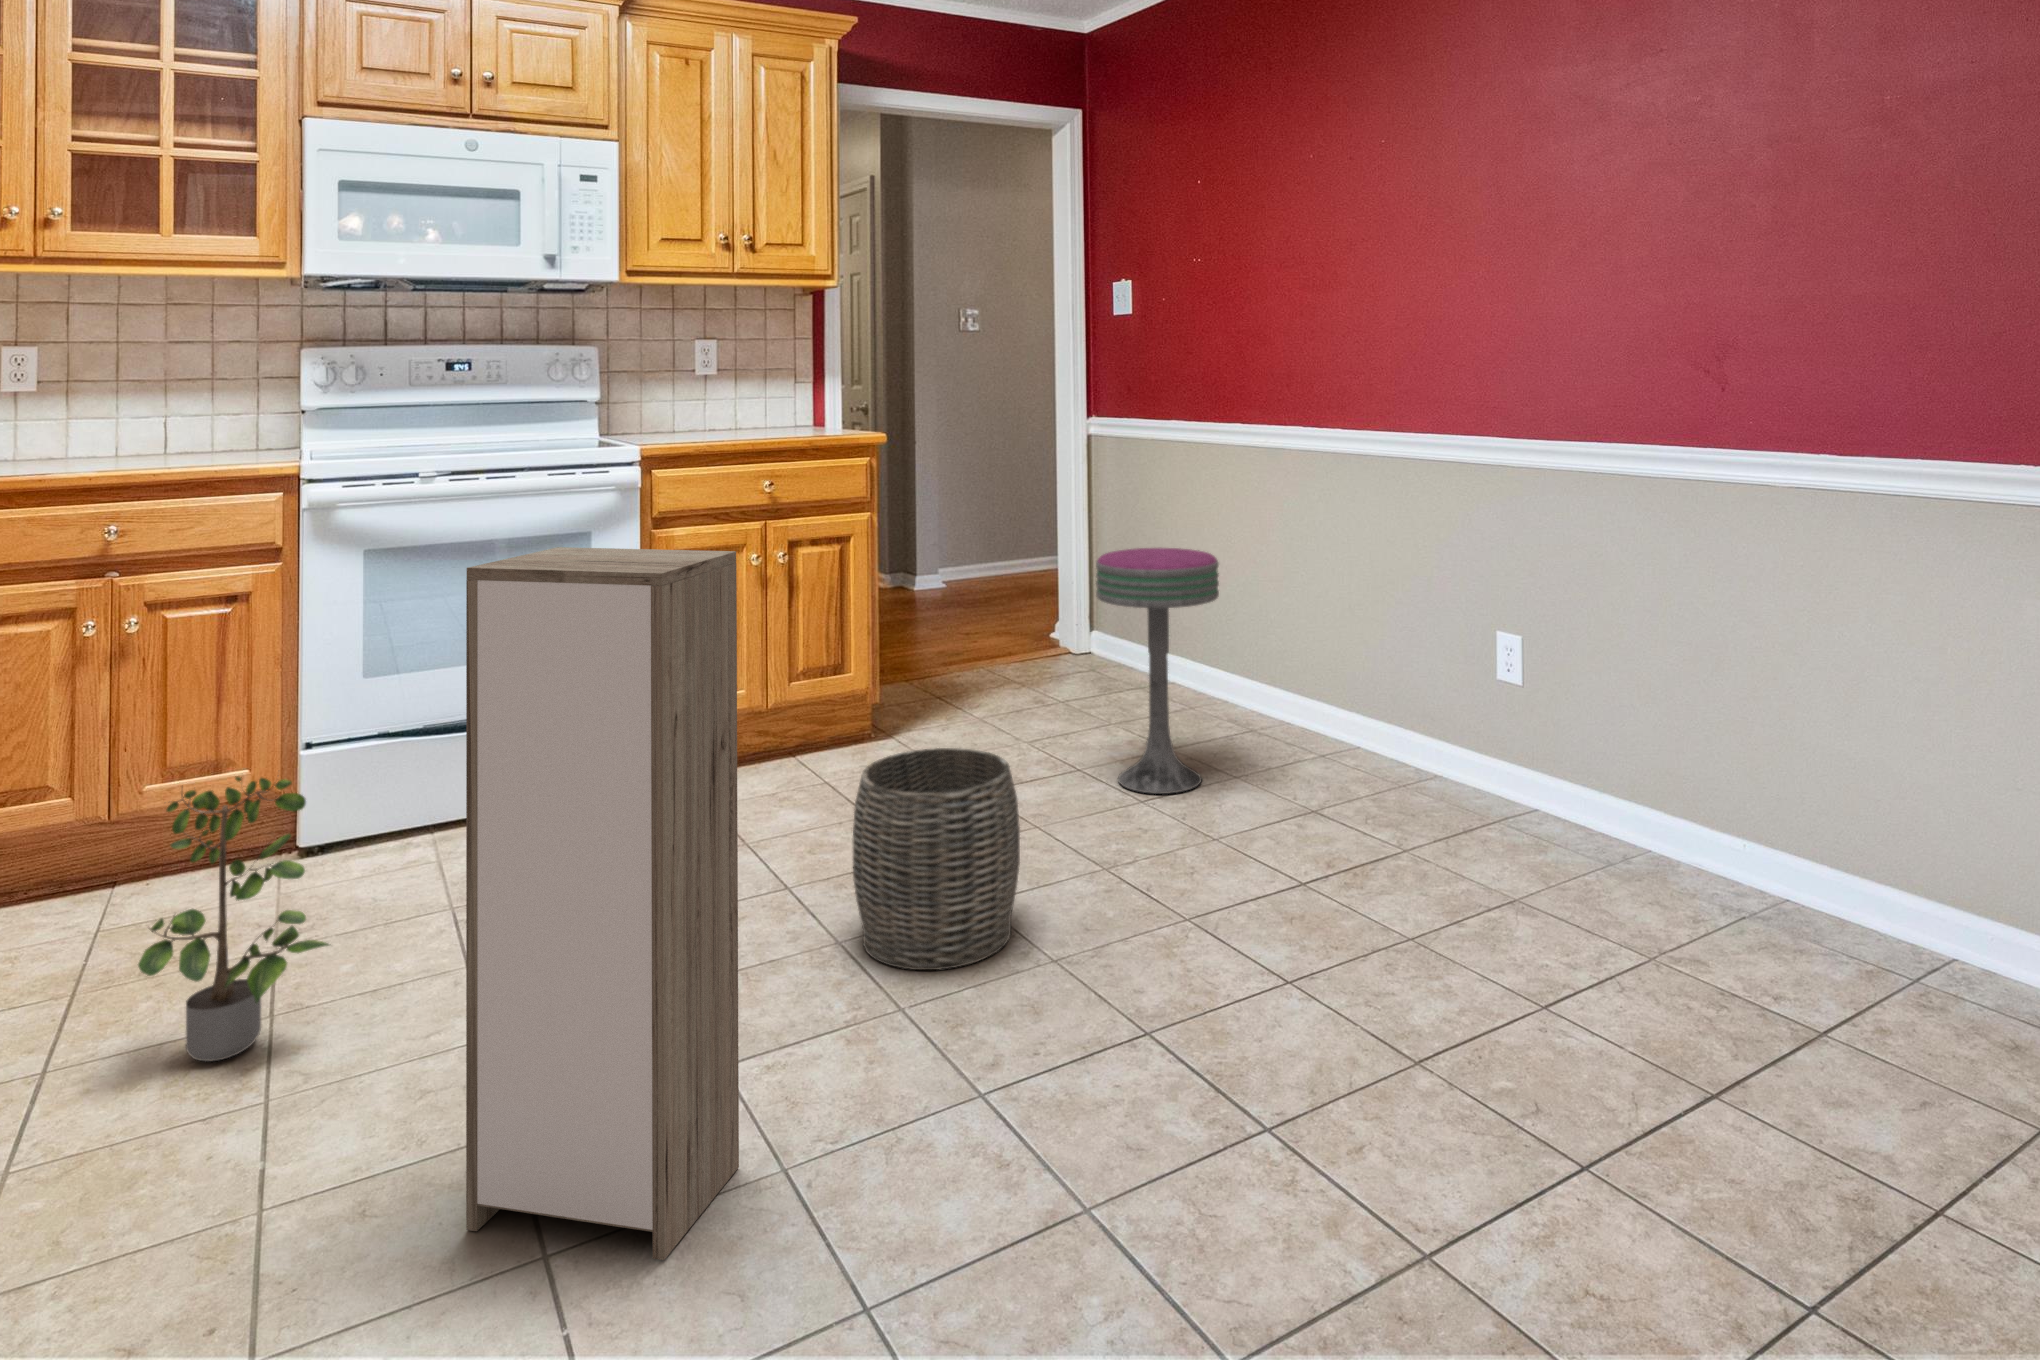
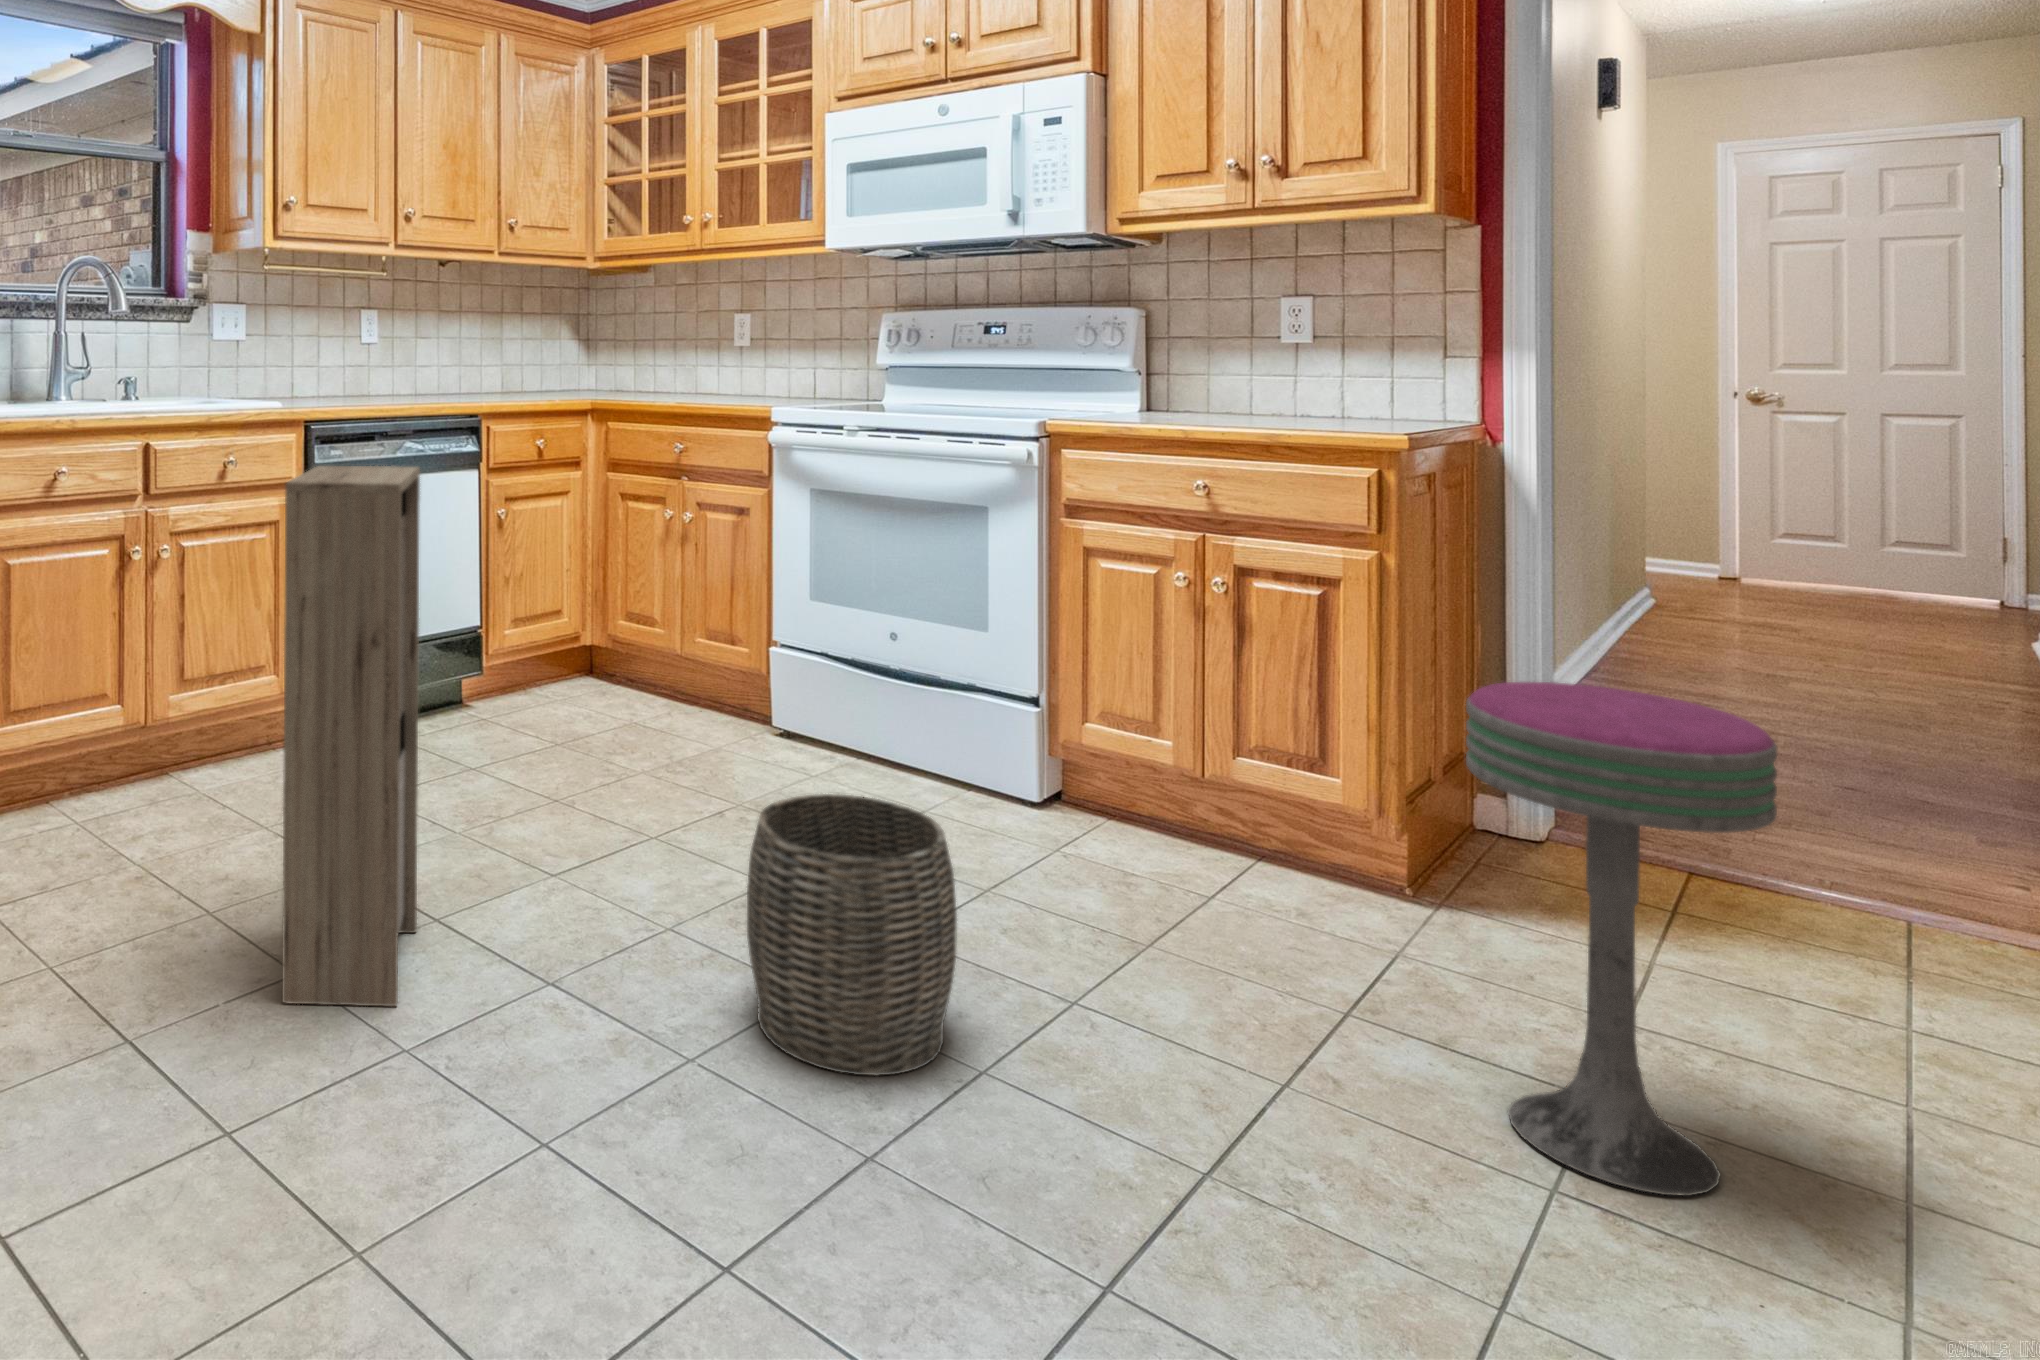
potted plant: present [138,777,329,1061] -> none [452,609,528,803]

